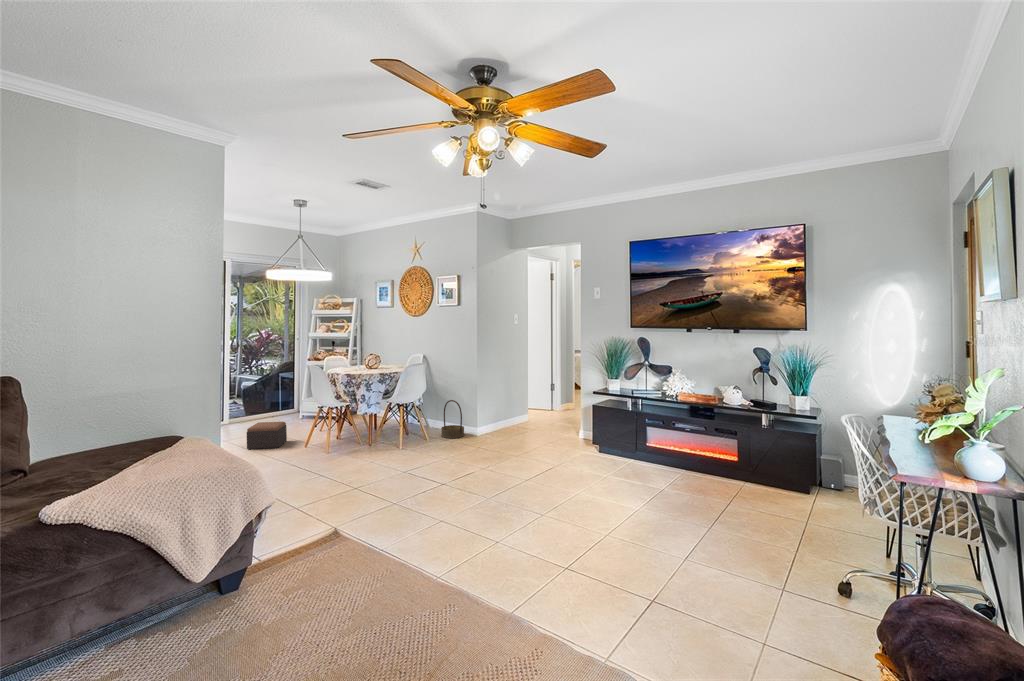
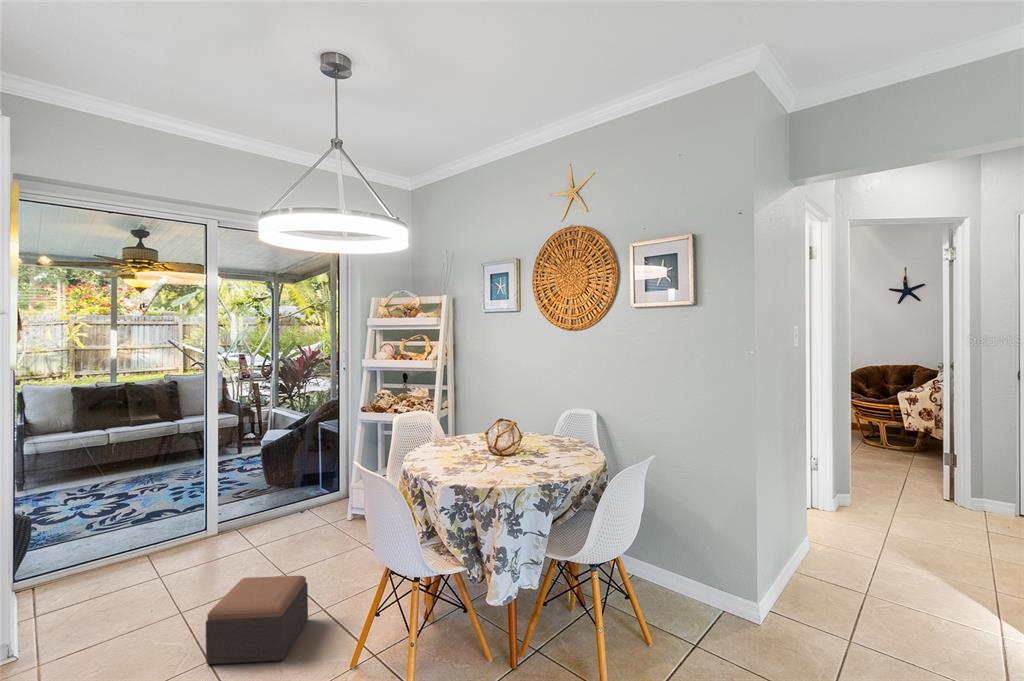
basket: present [441,400,464,438] -> none [663,528,722,631]

